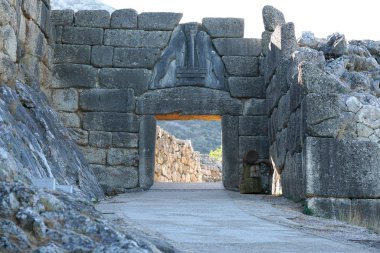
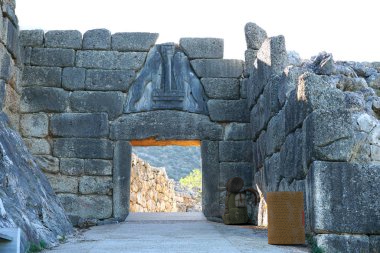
basket: none [268,162,299,206] -> present [267,191,305,244]

